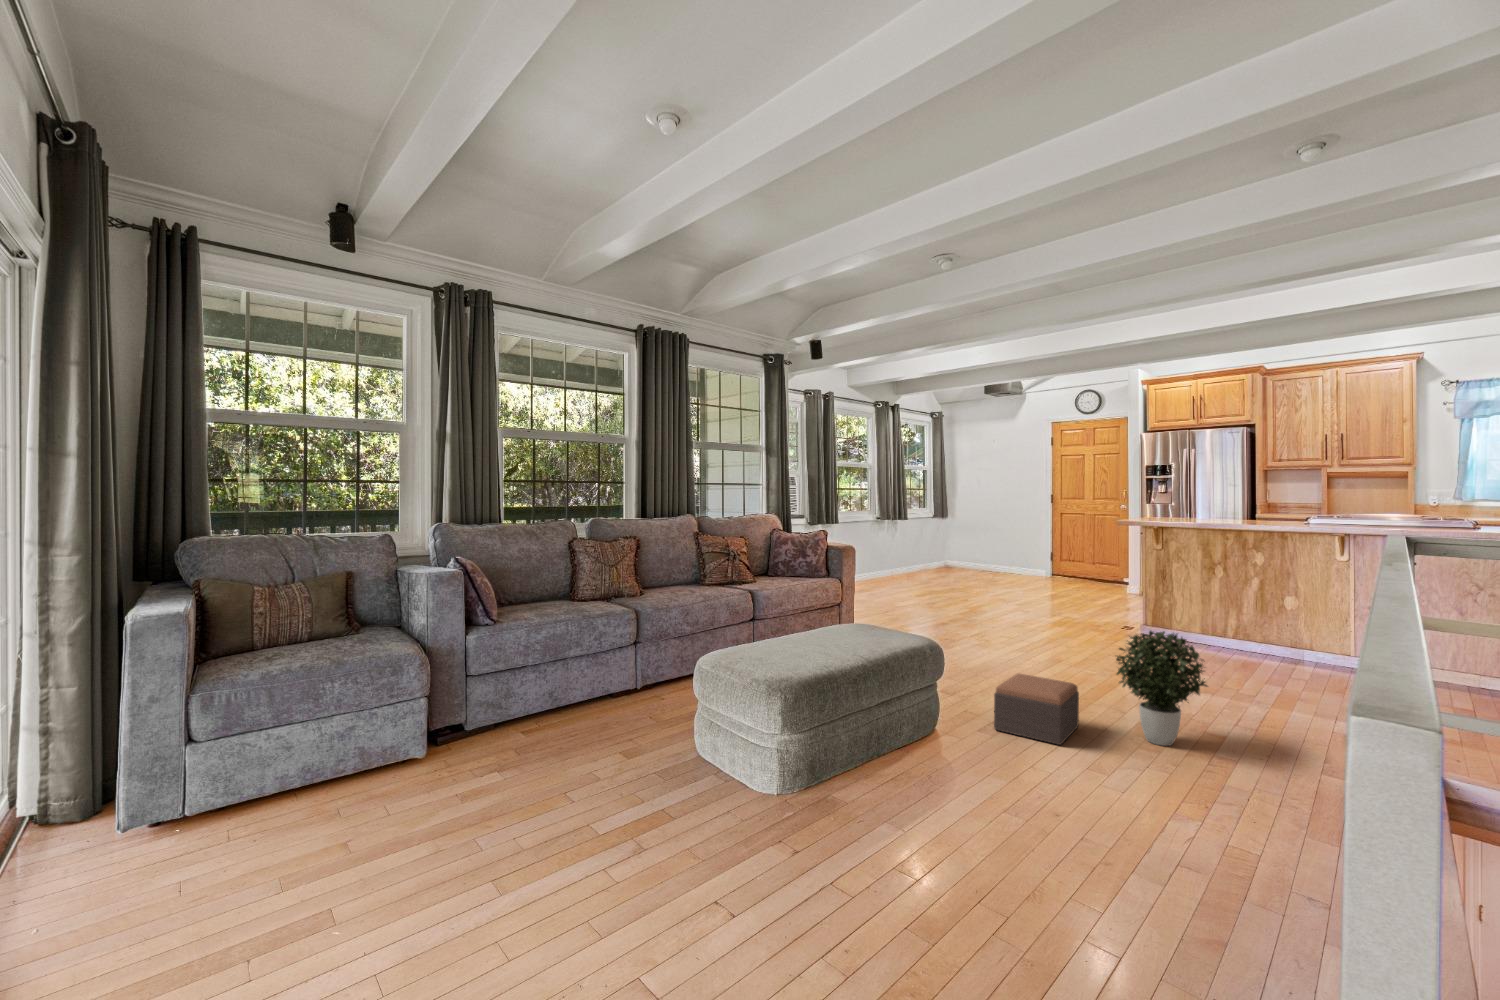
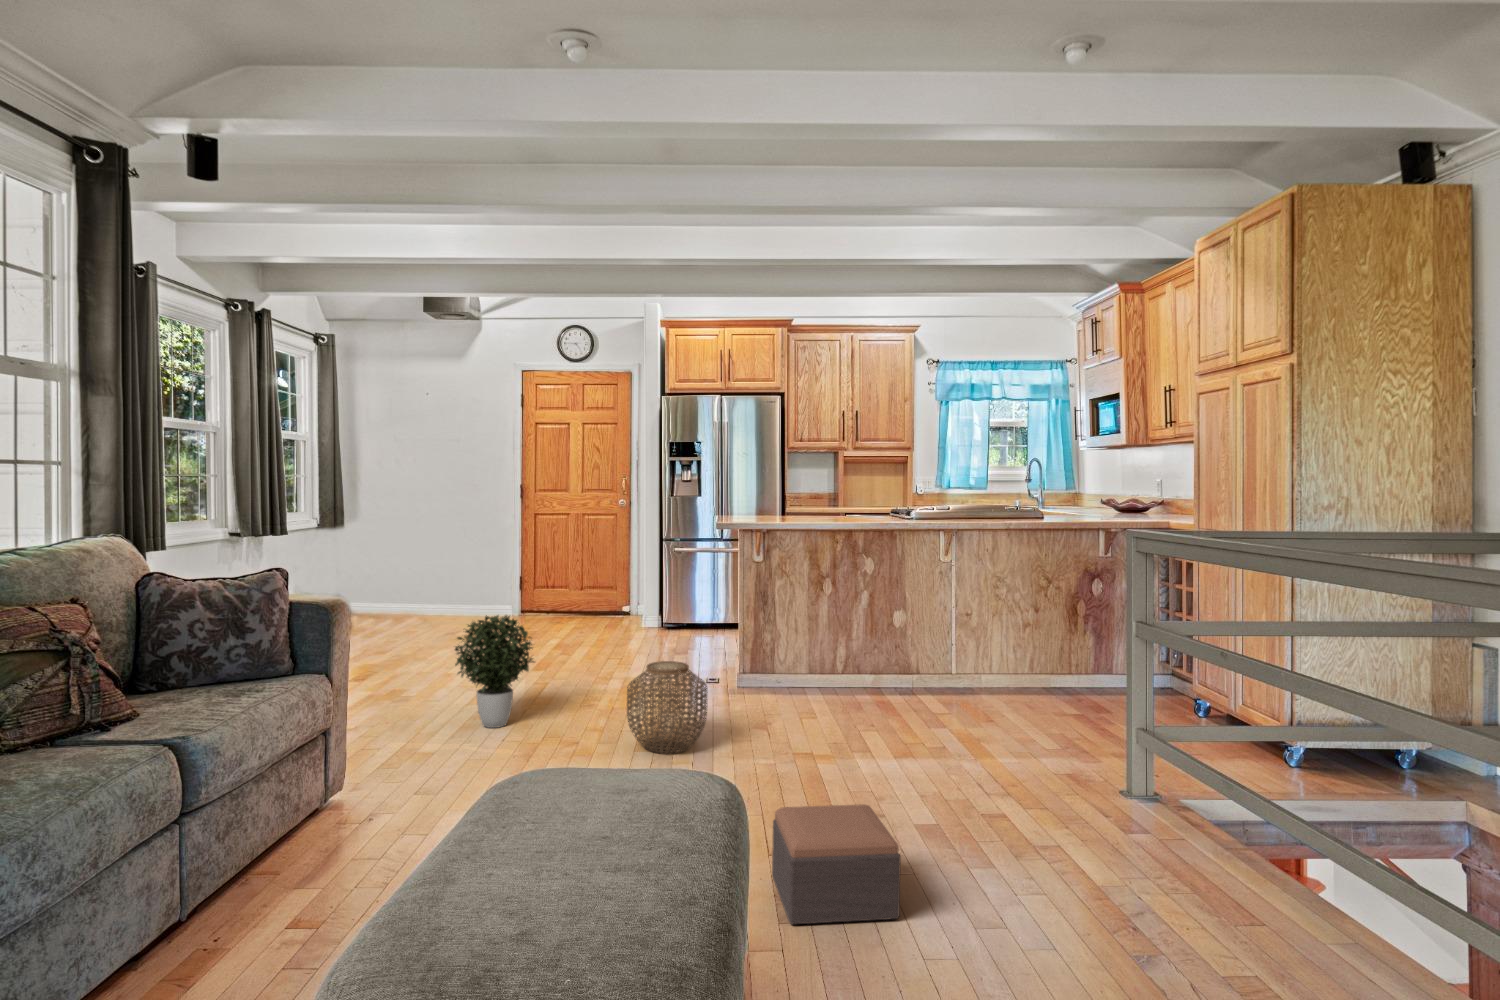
woven basket: none [1011,601,1066,658] -> present [627,661,708,754]
potted plant: present [1116,631,1208,746] -> present [455,615,534,728]

